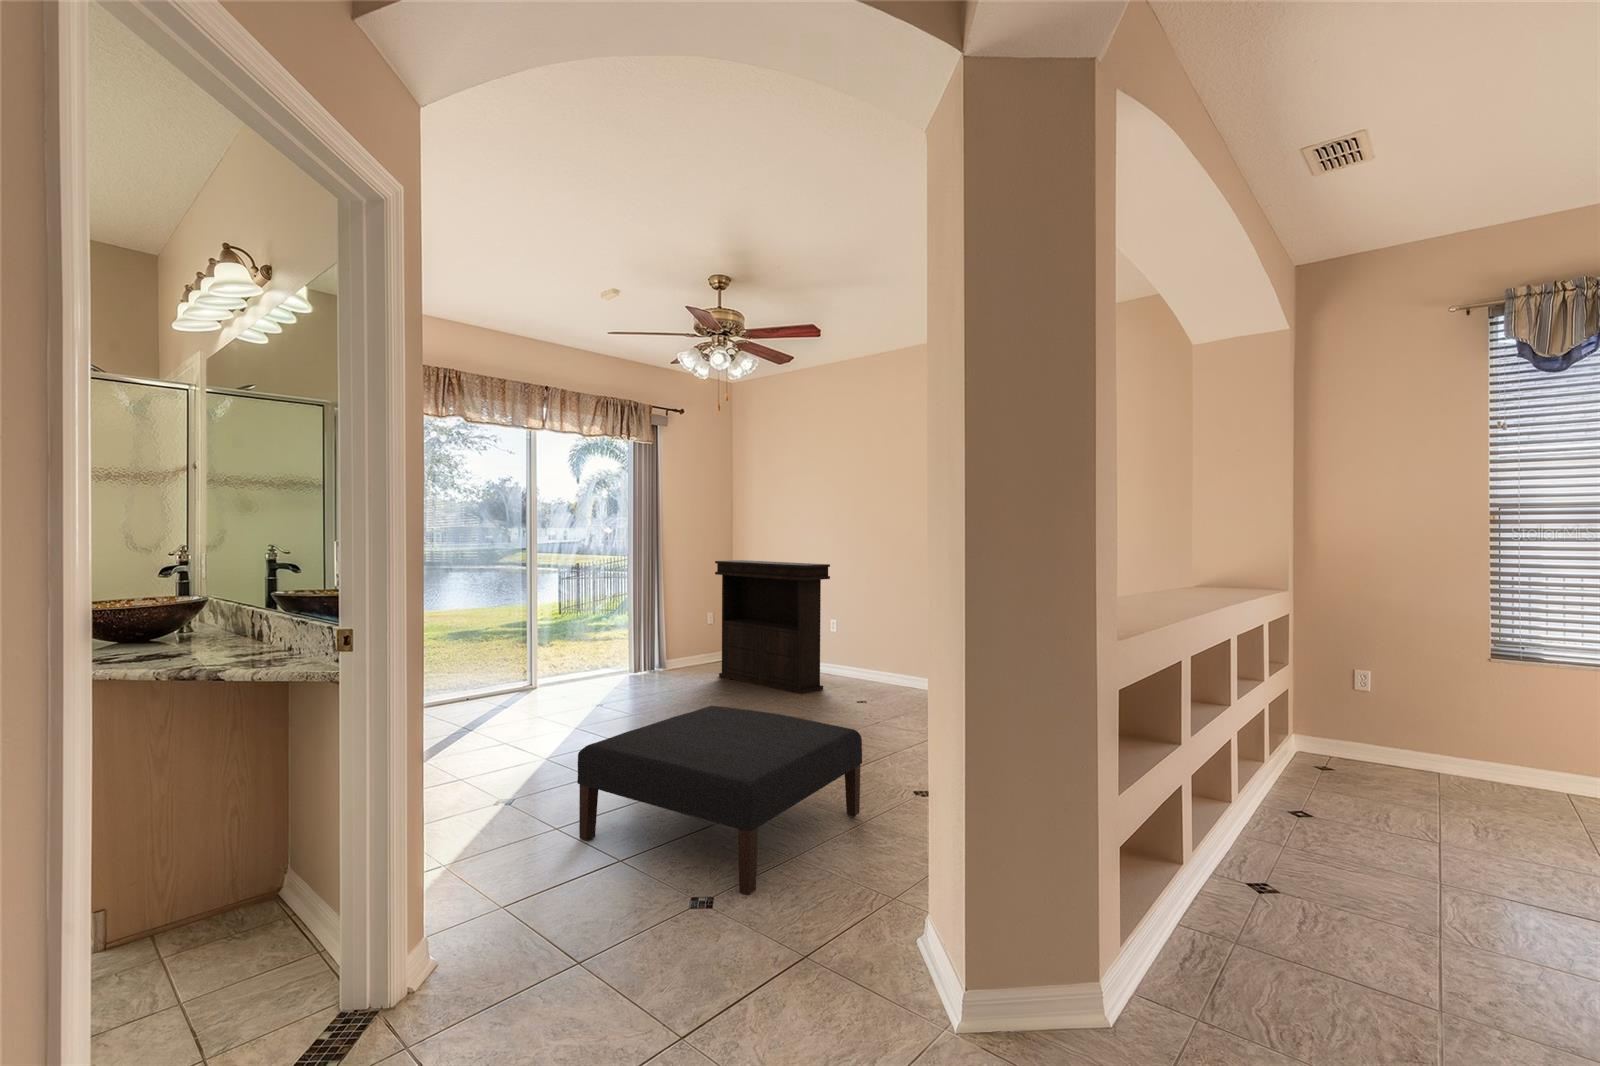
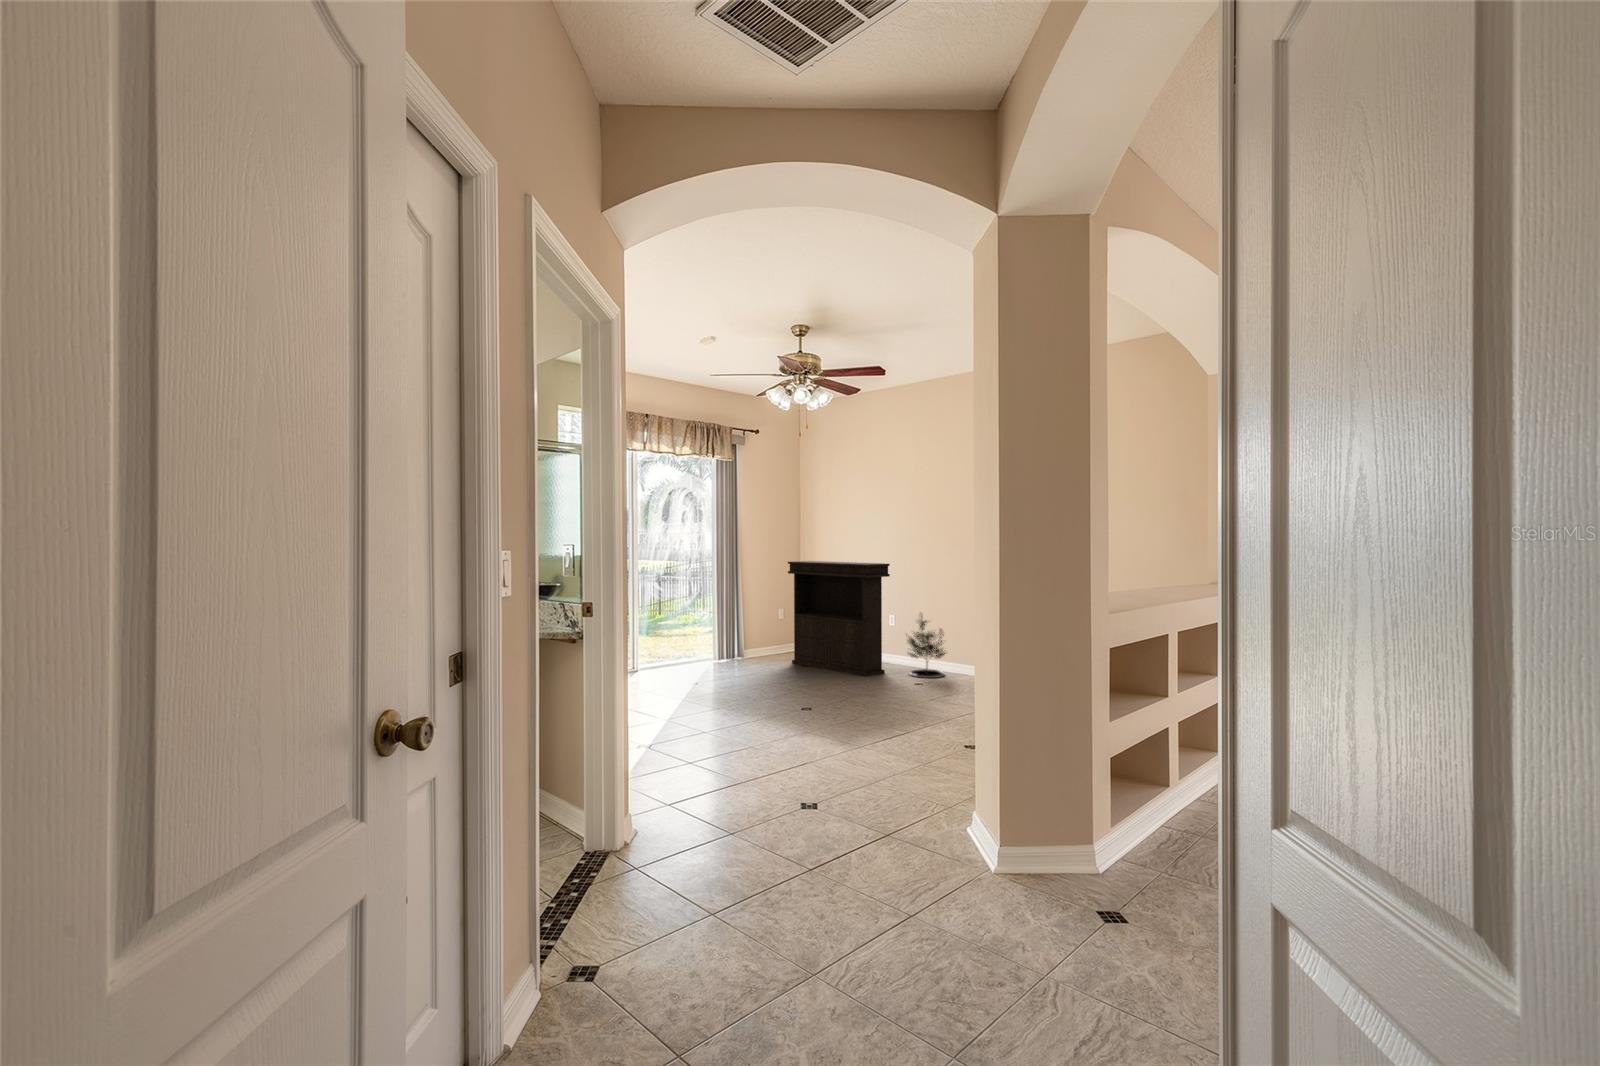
potted tree: none [846,619,895,696] -> present [907,617,945,678]
ottoman: present [577,706,862,895] -> none [707,675,923,803]

